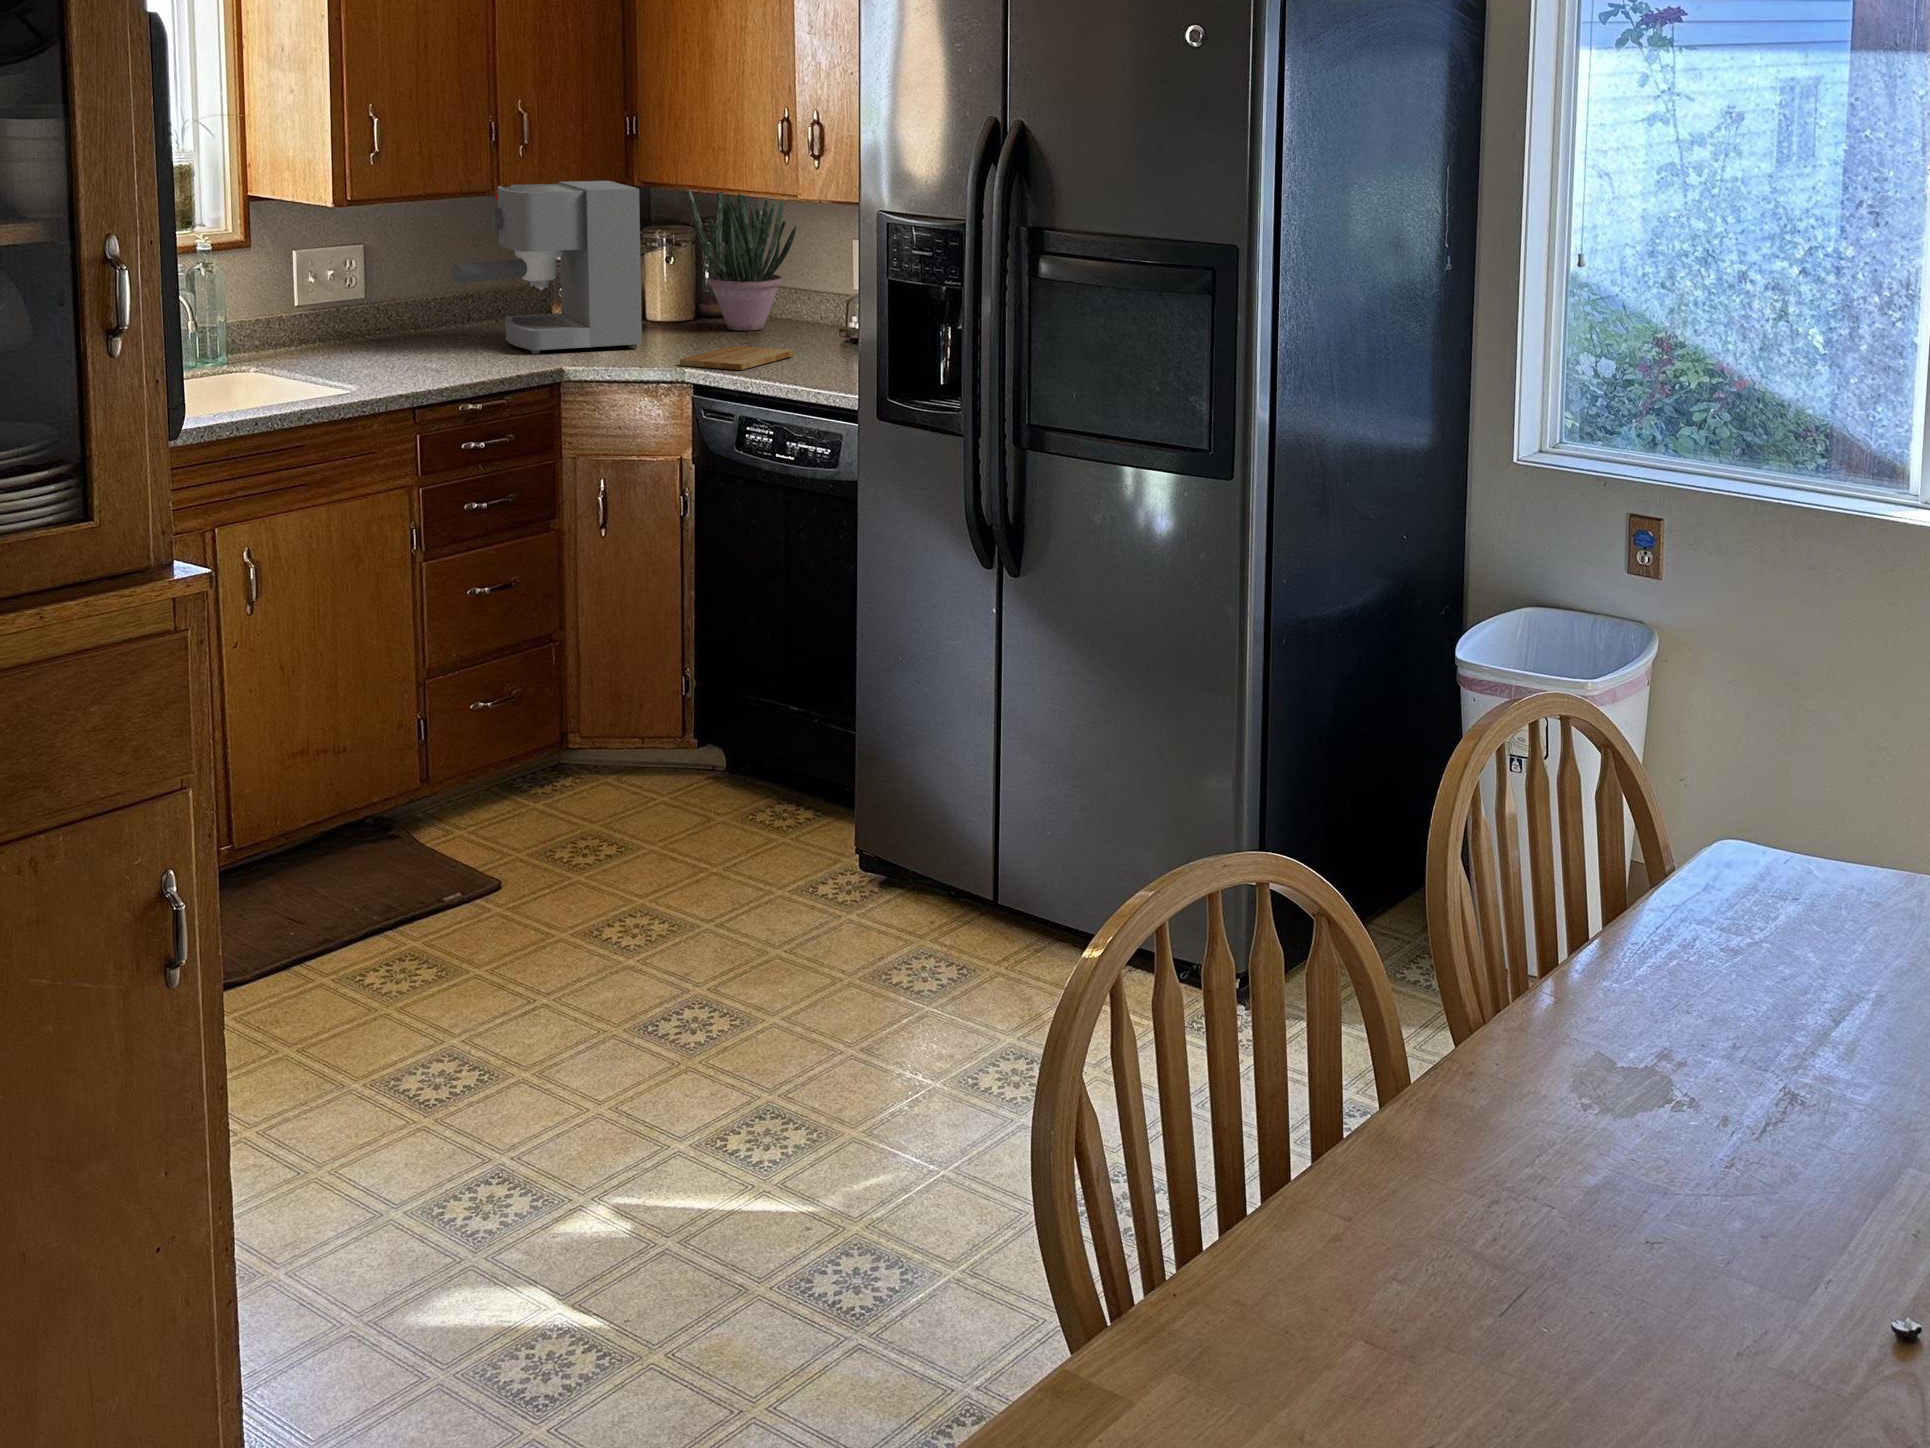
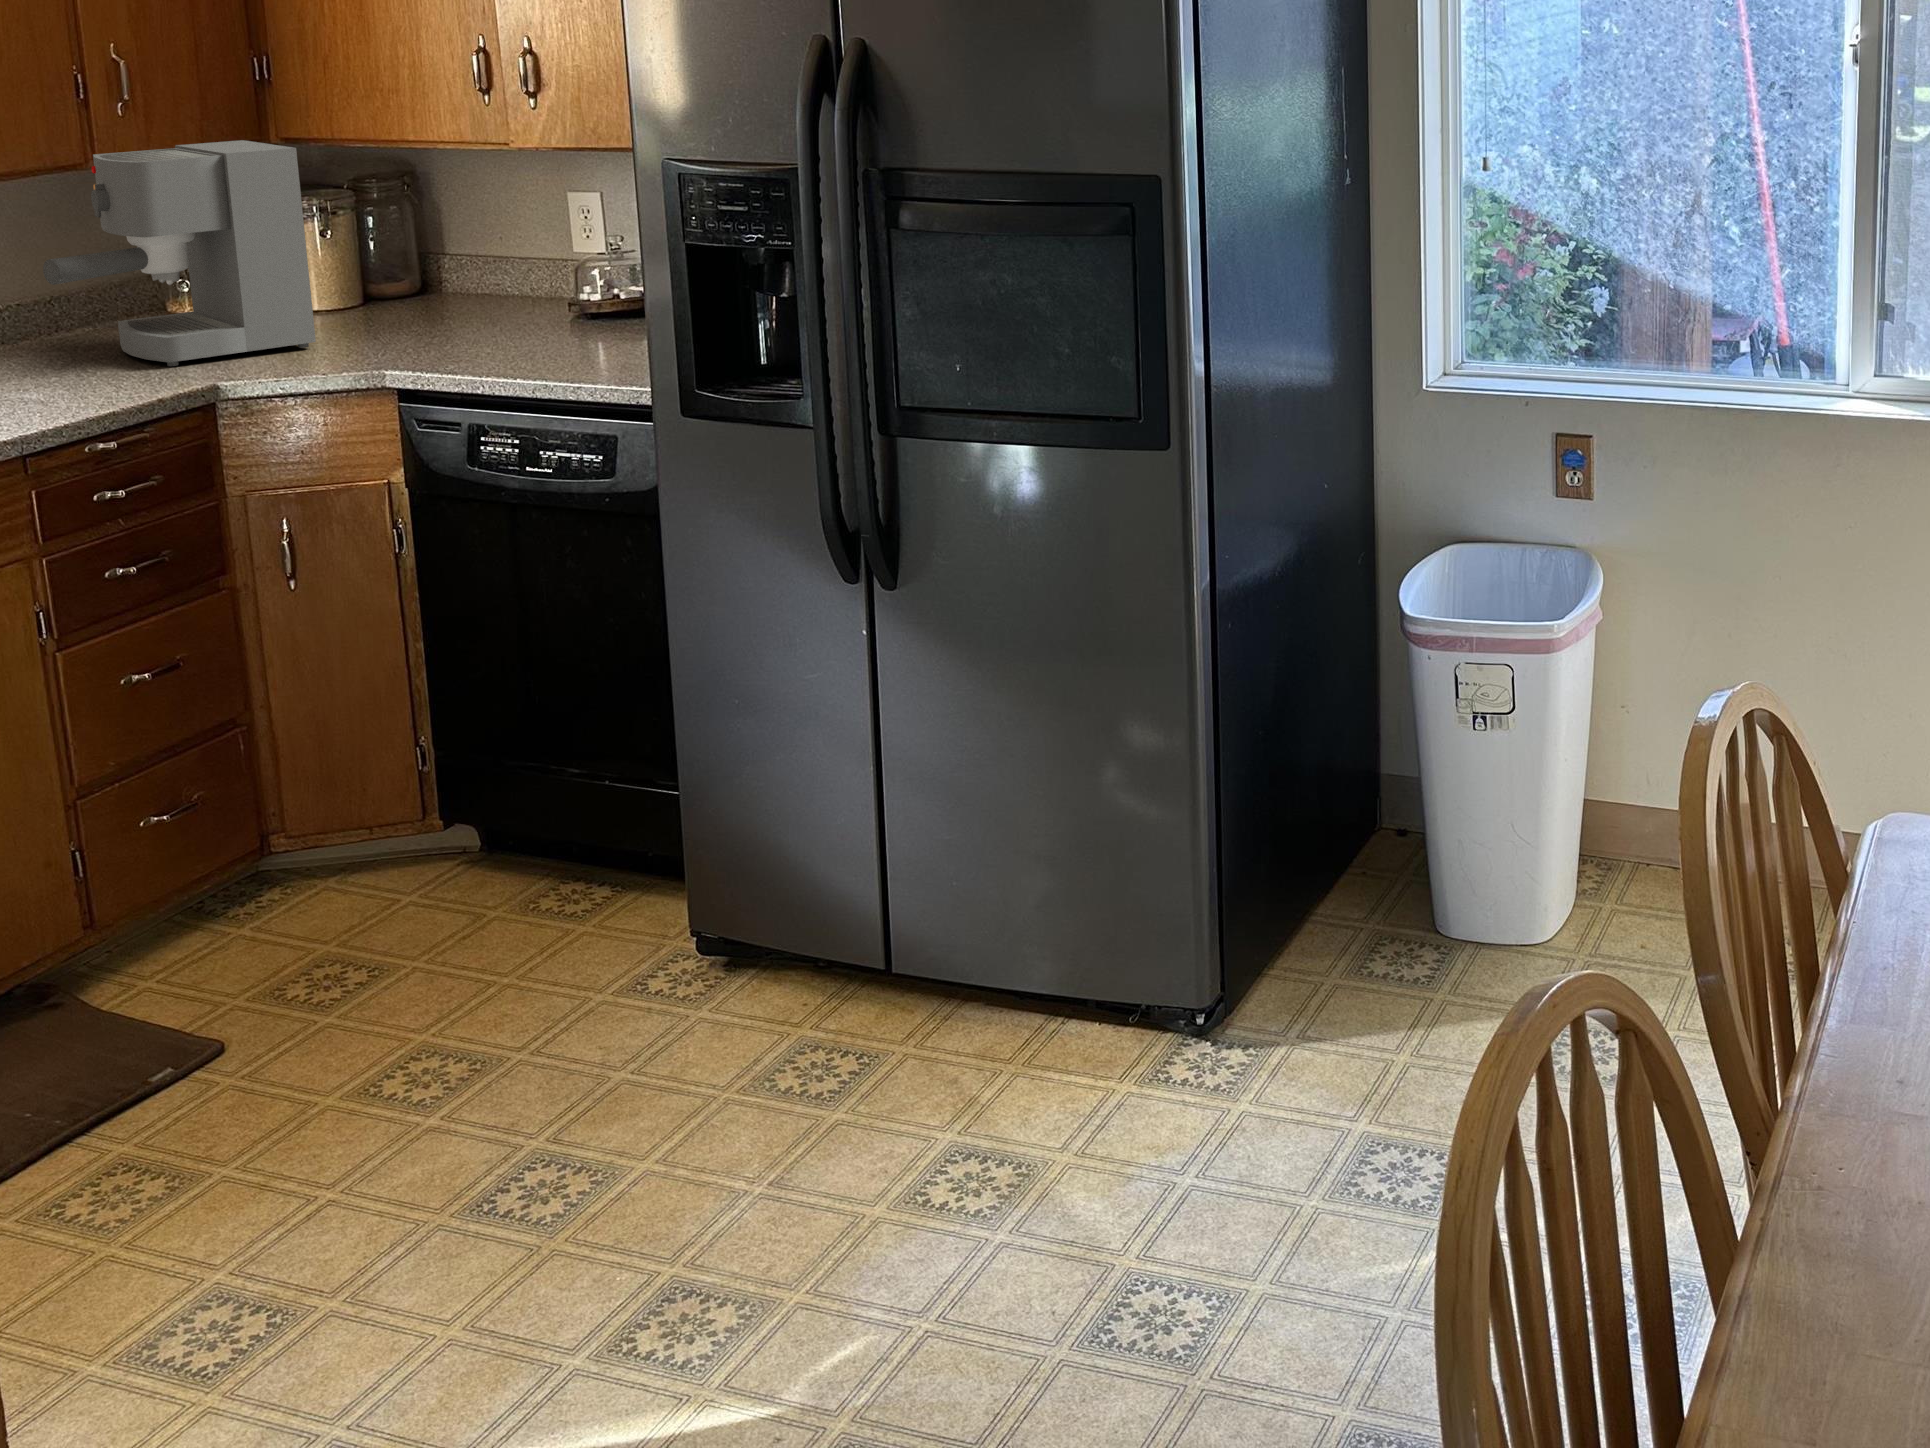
potted plant: present [689,189,797,331] -> none [350,128,496,314]
cutting board: present [680,346,793,370] -> none [379,334,523,365]

